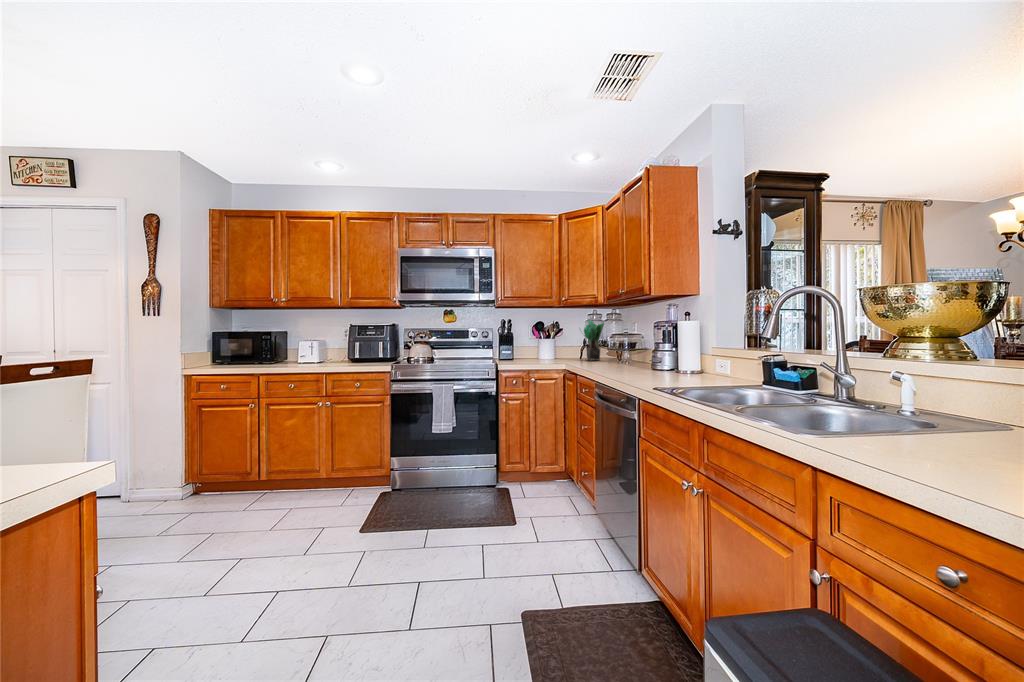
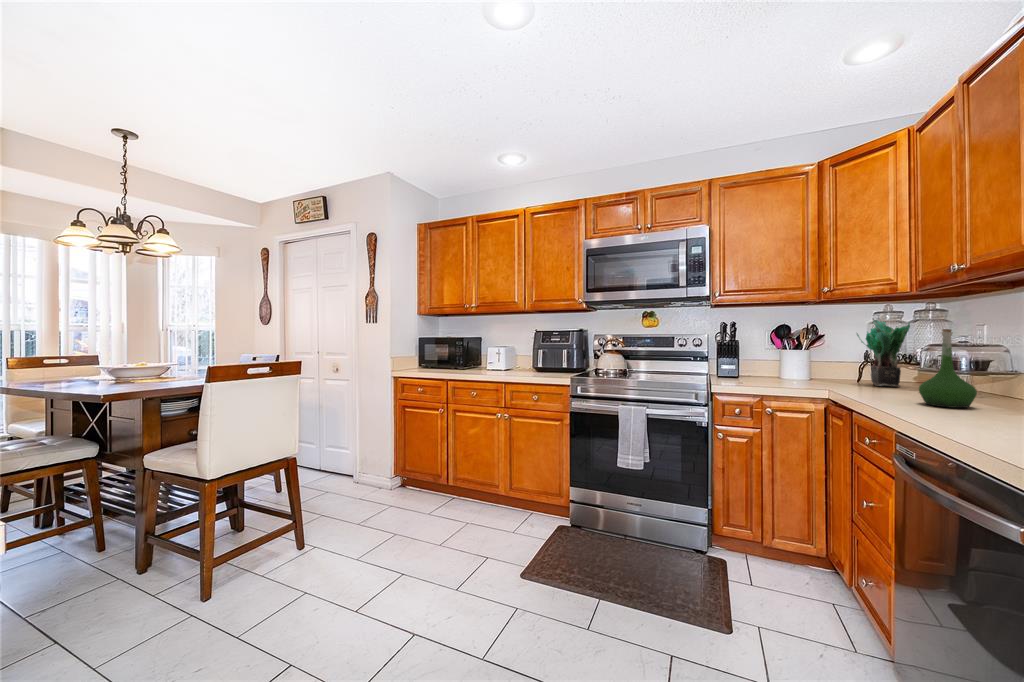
vase: none [606,324,629,367] -> present [919,329,977,408]

